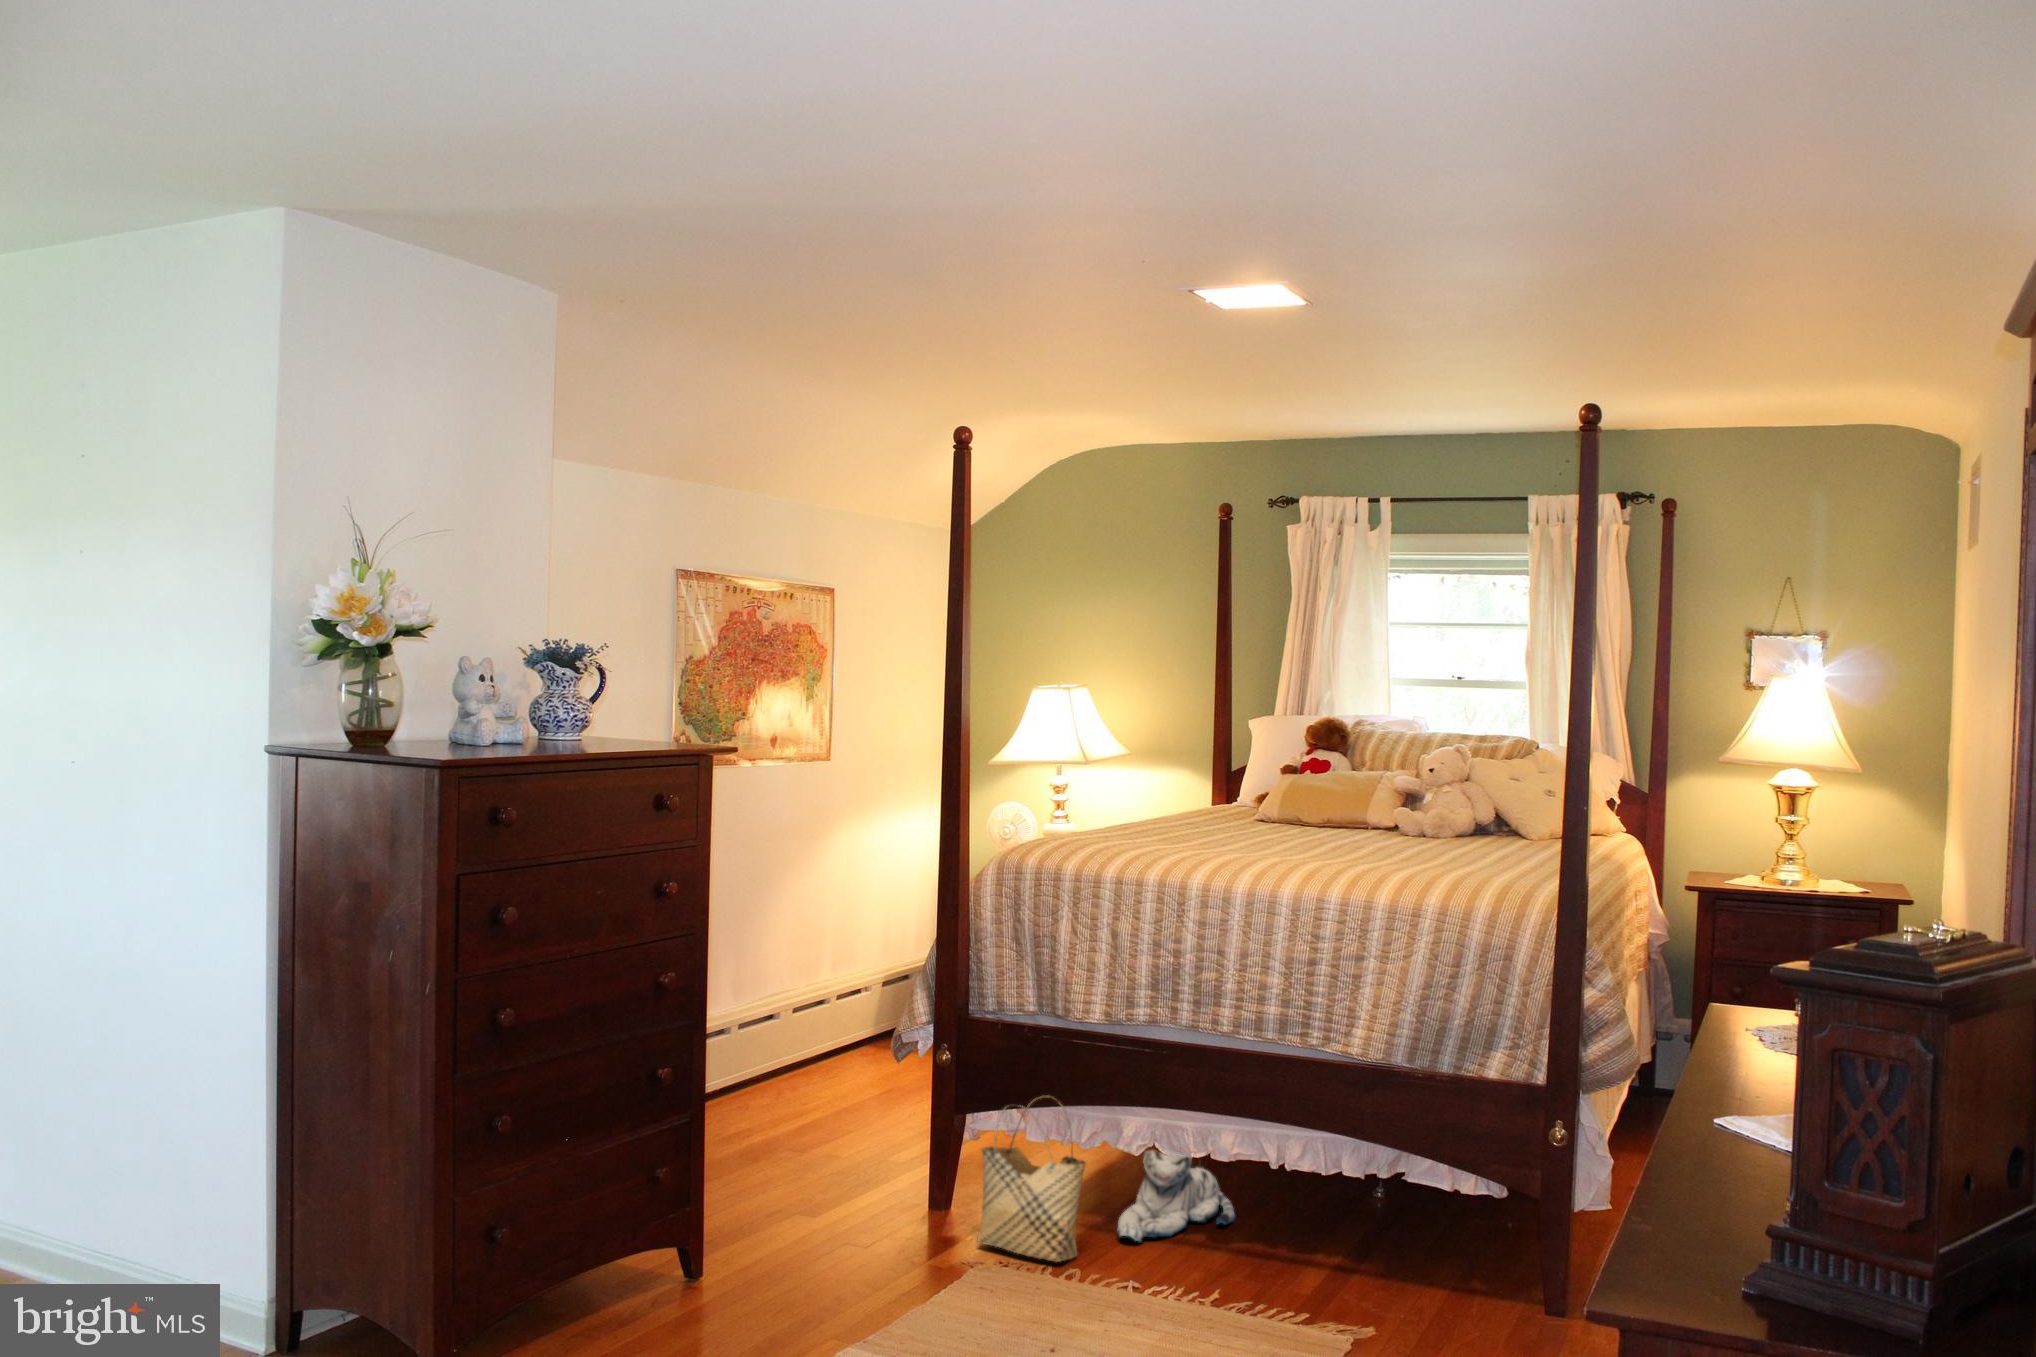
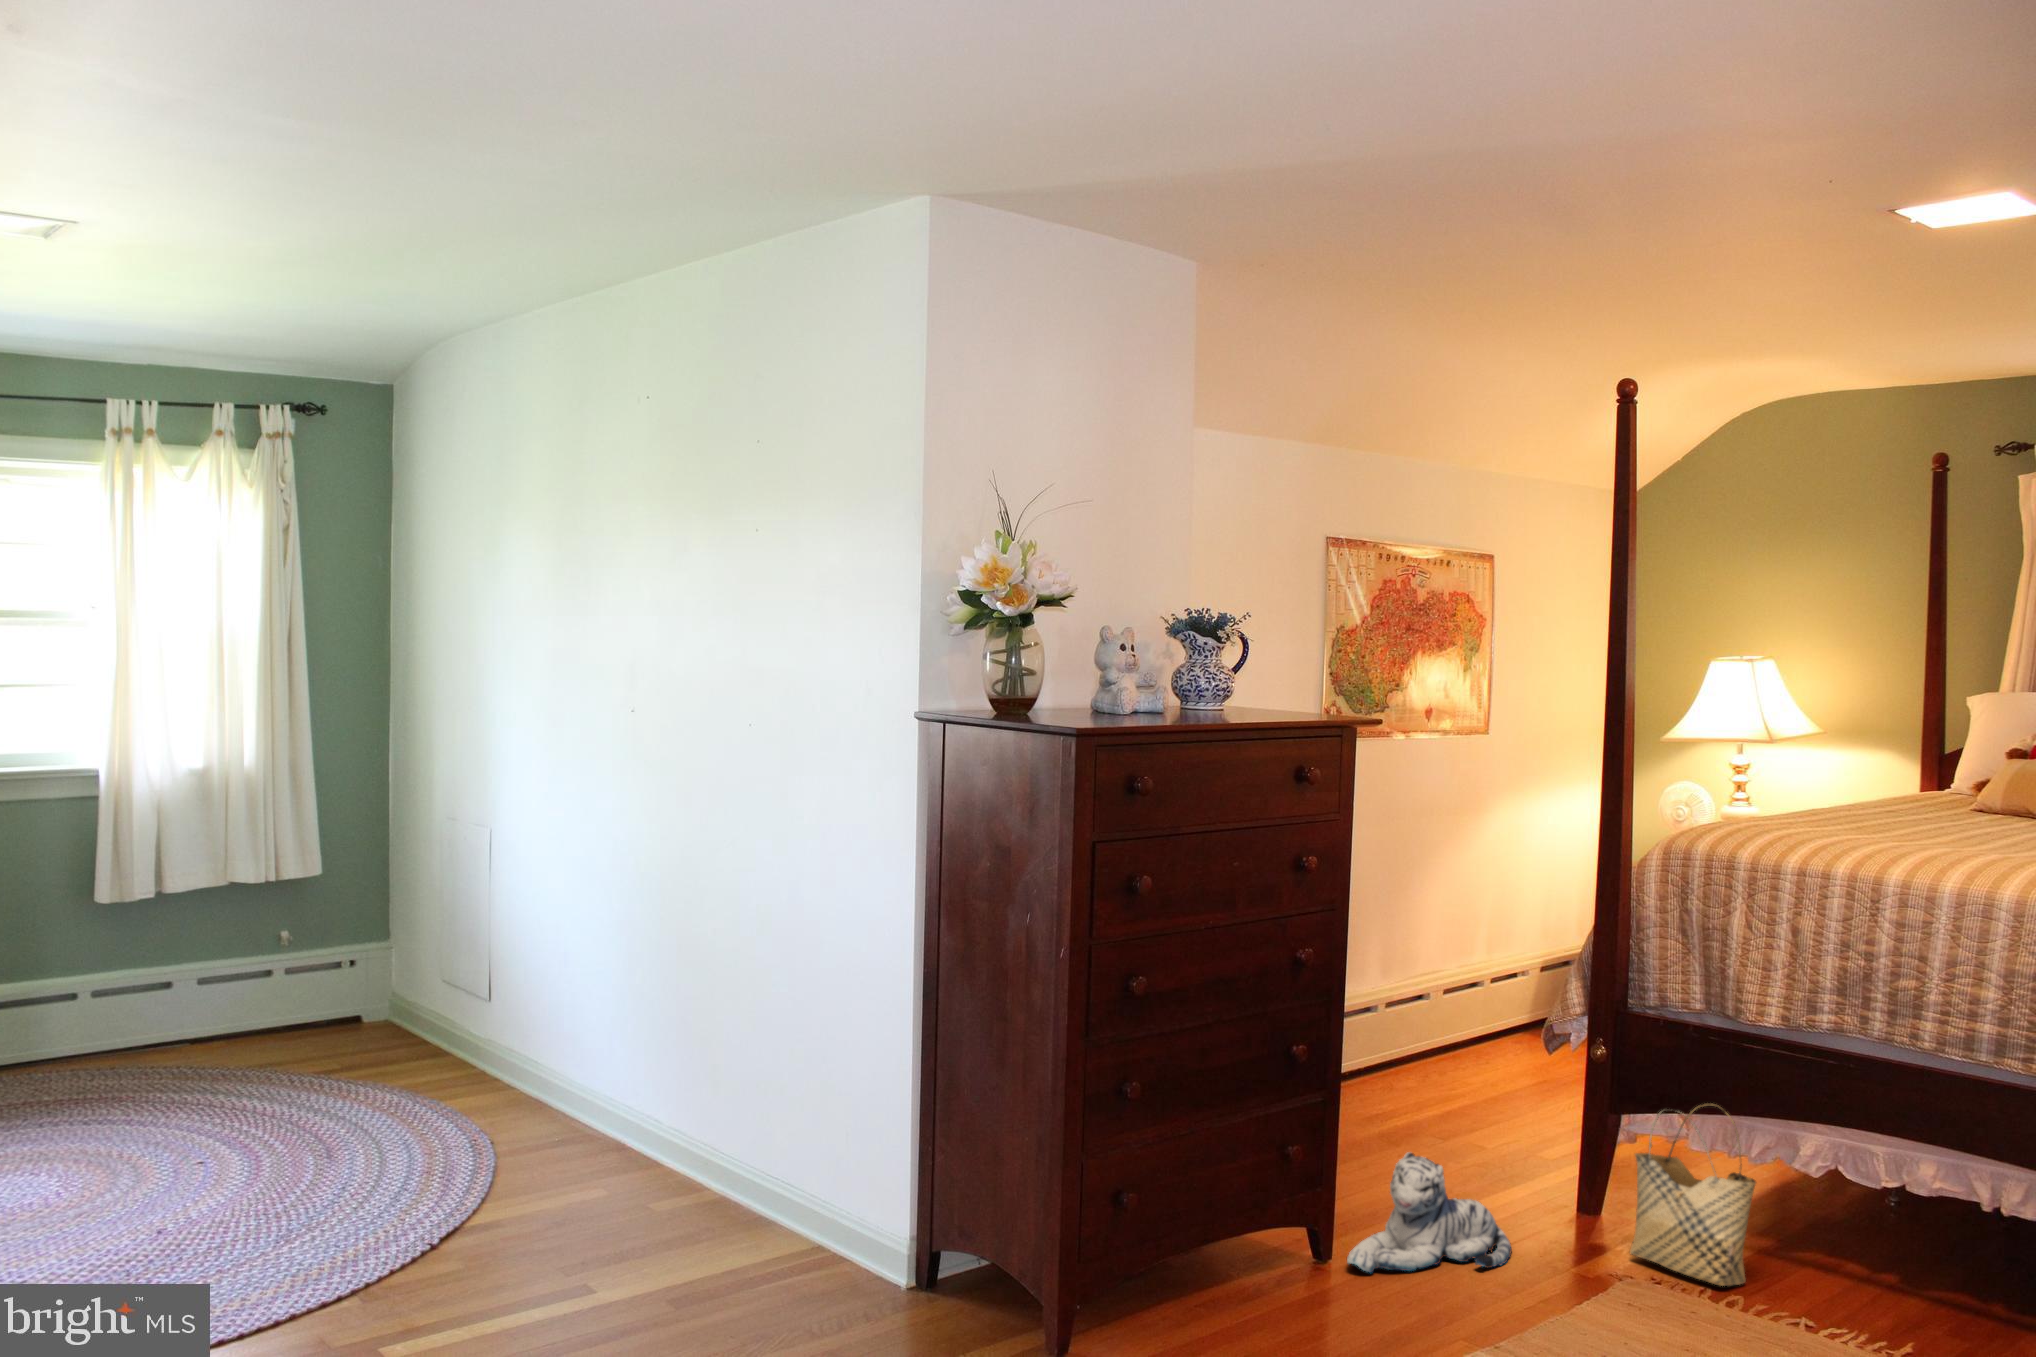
plush toy: present [1118,1150,1235,1242] -> present [1347,1152,1512,1273]

